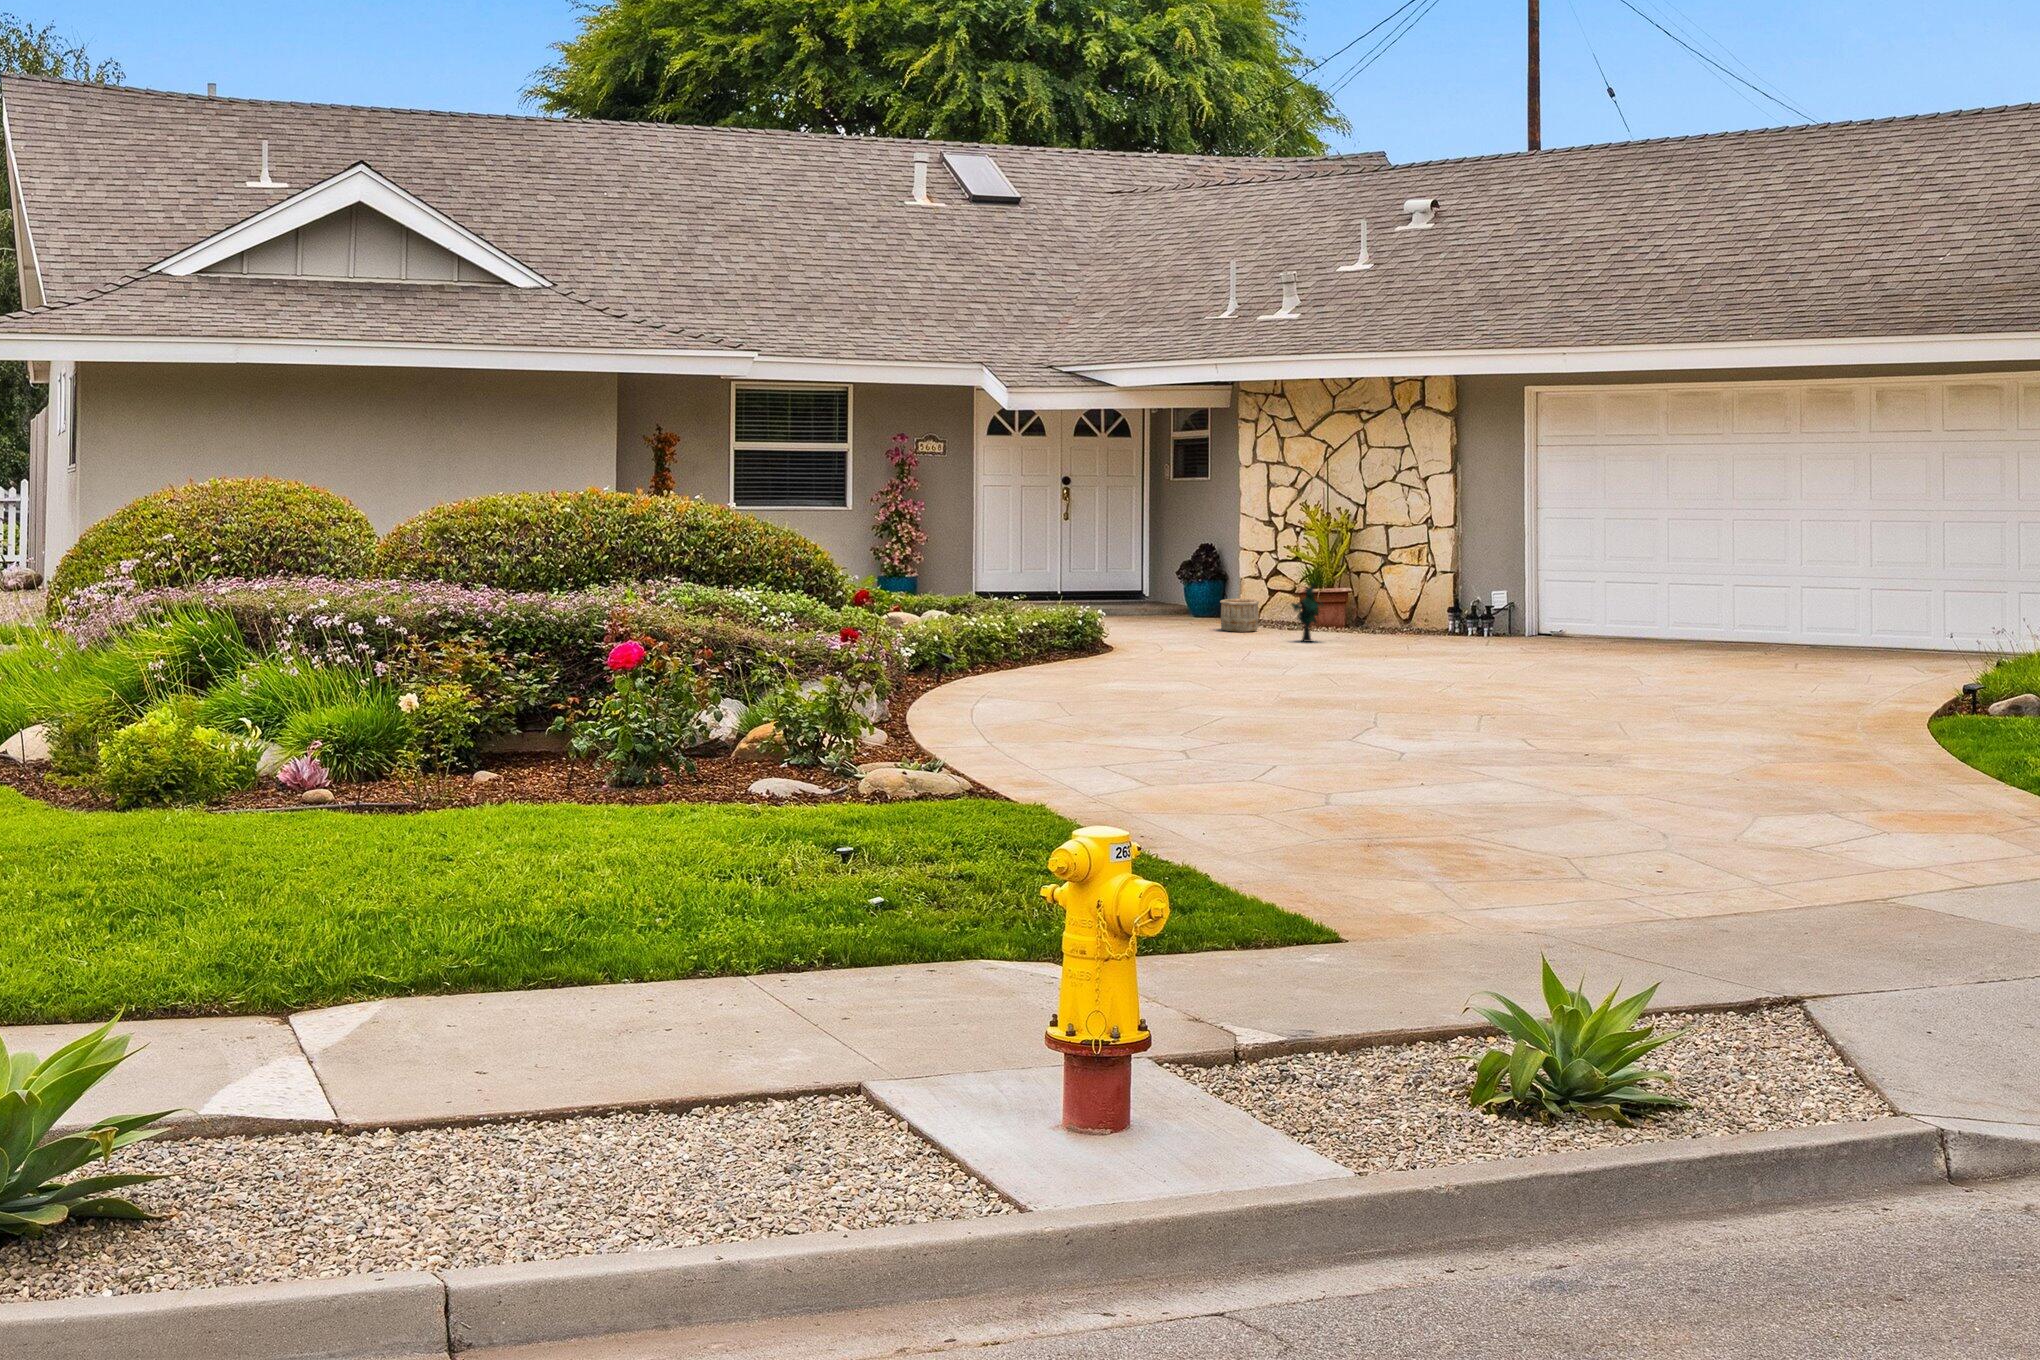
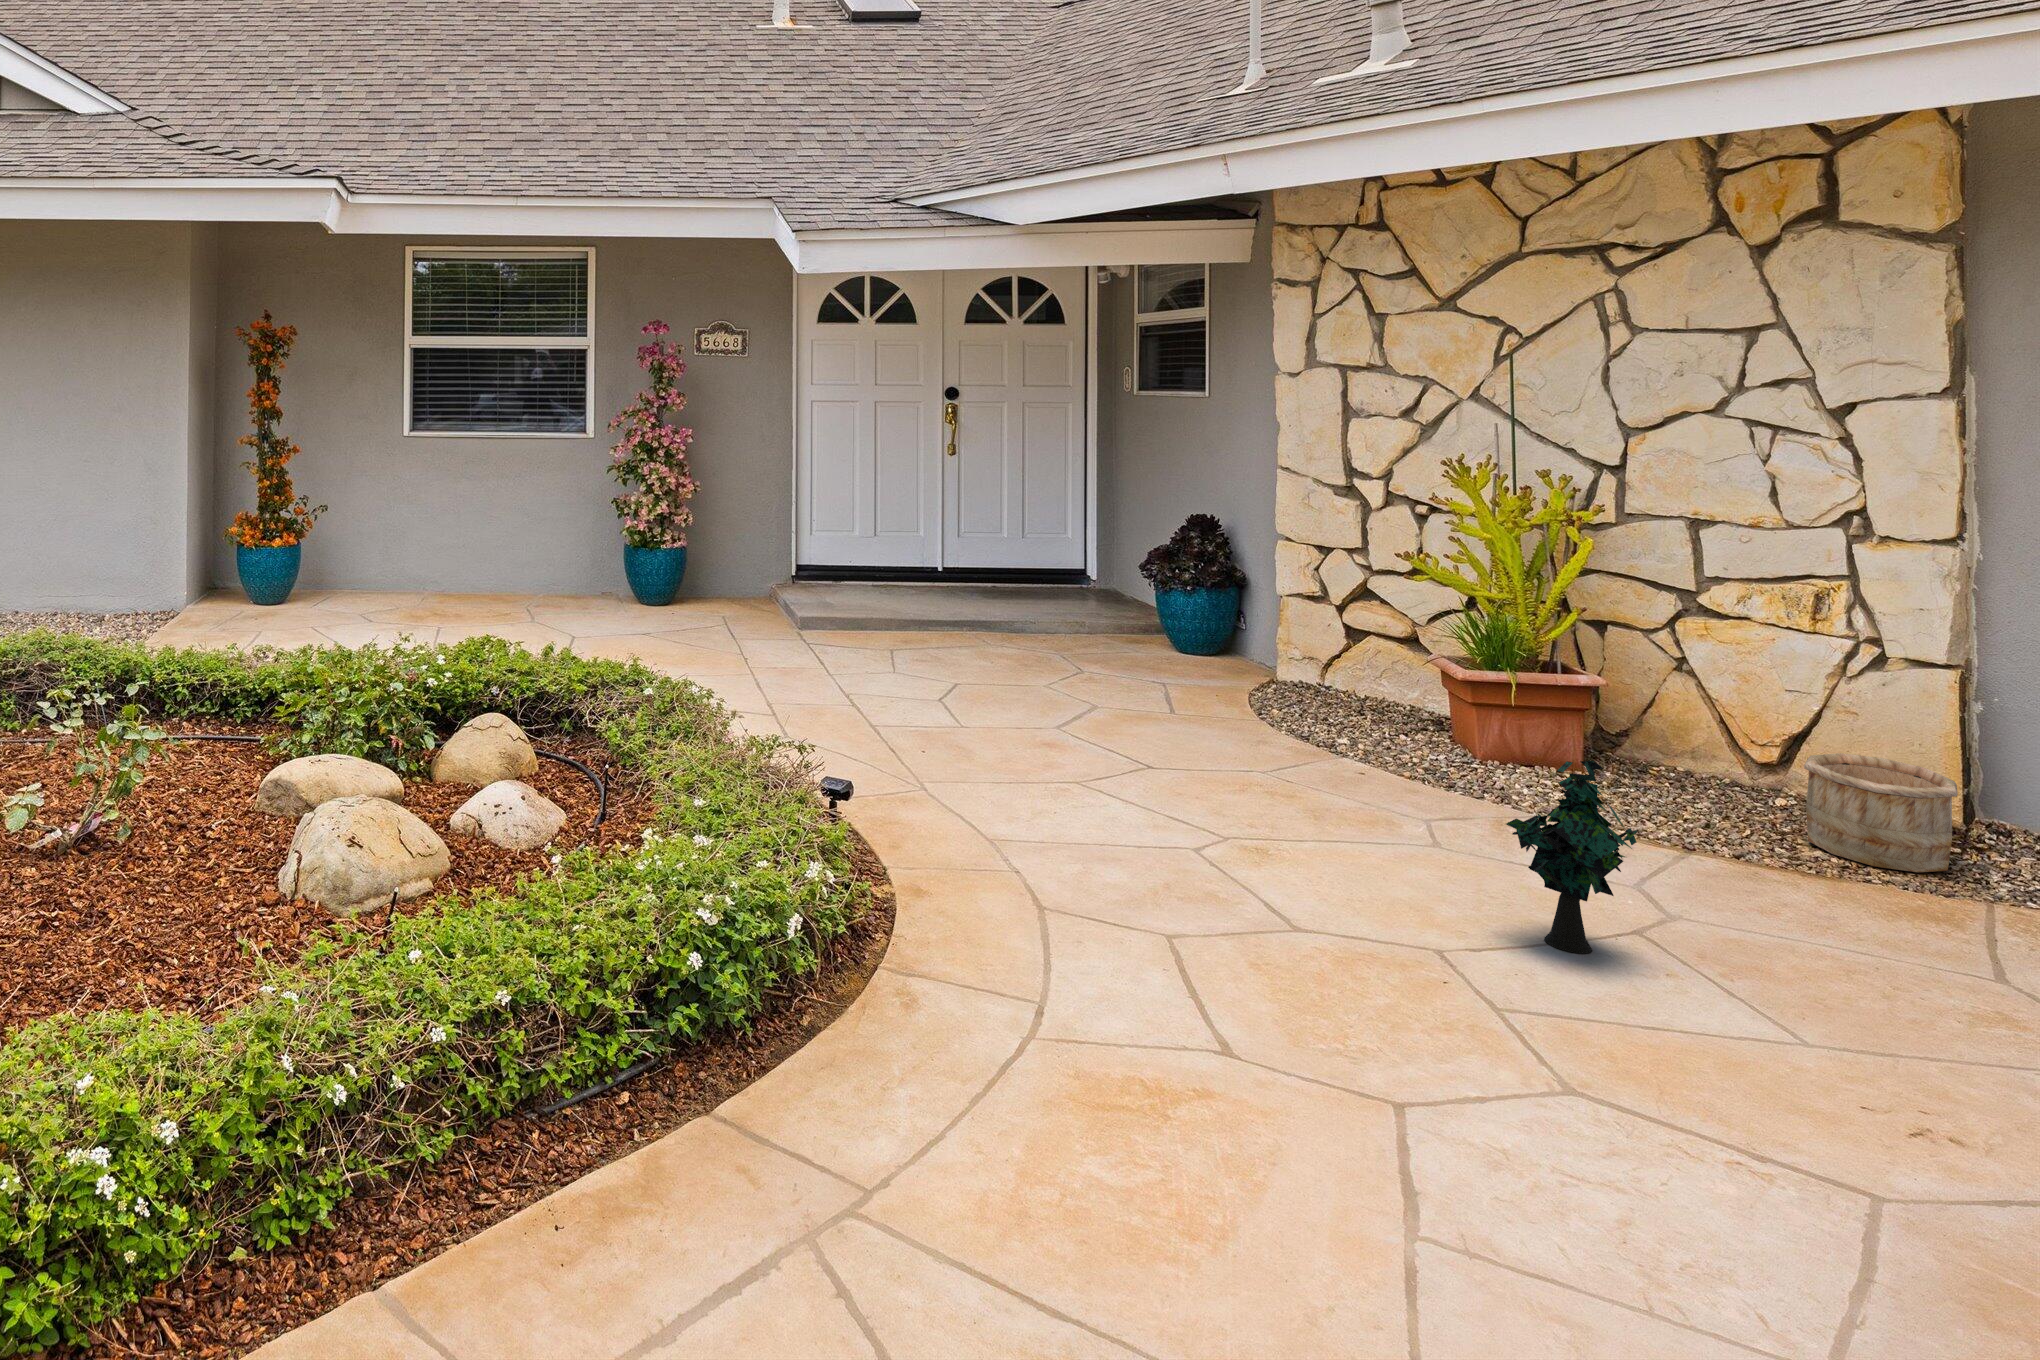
wooden bucket: present [1220,599,1259,632] -> present [1804,753,1958,872]

